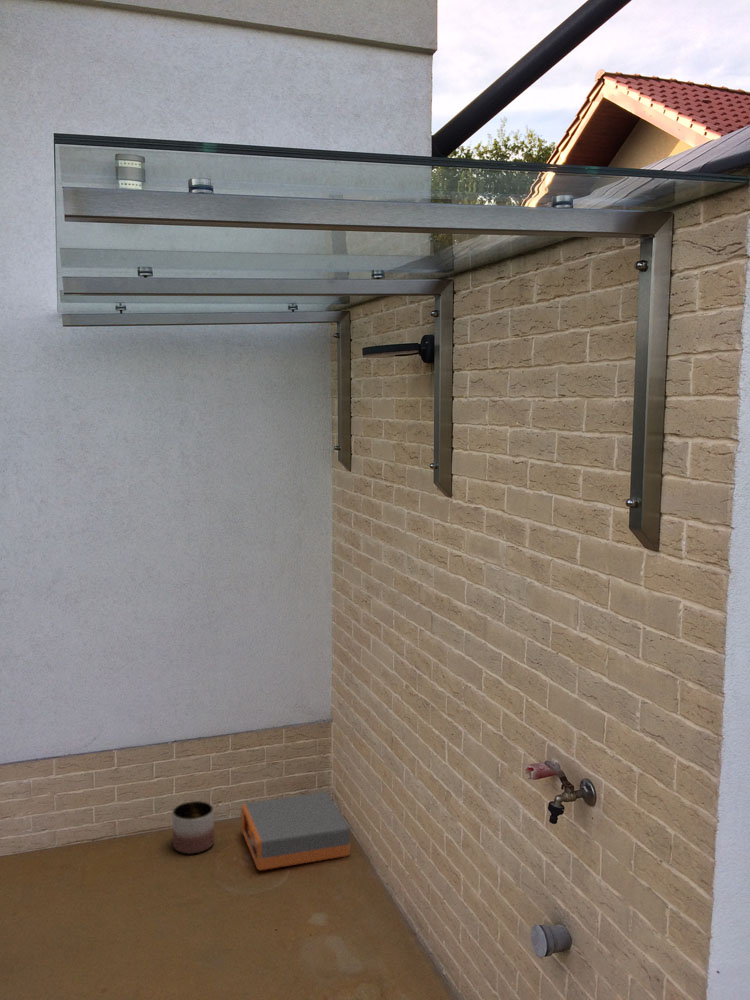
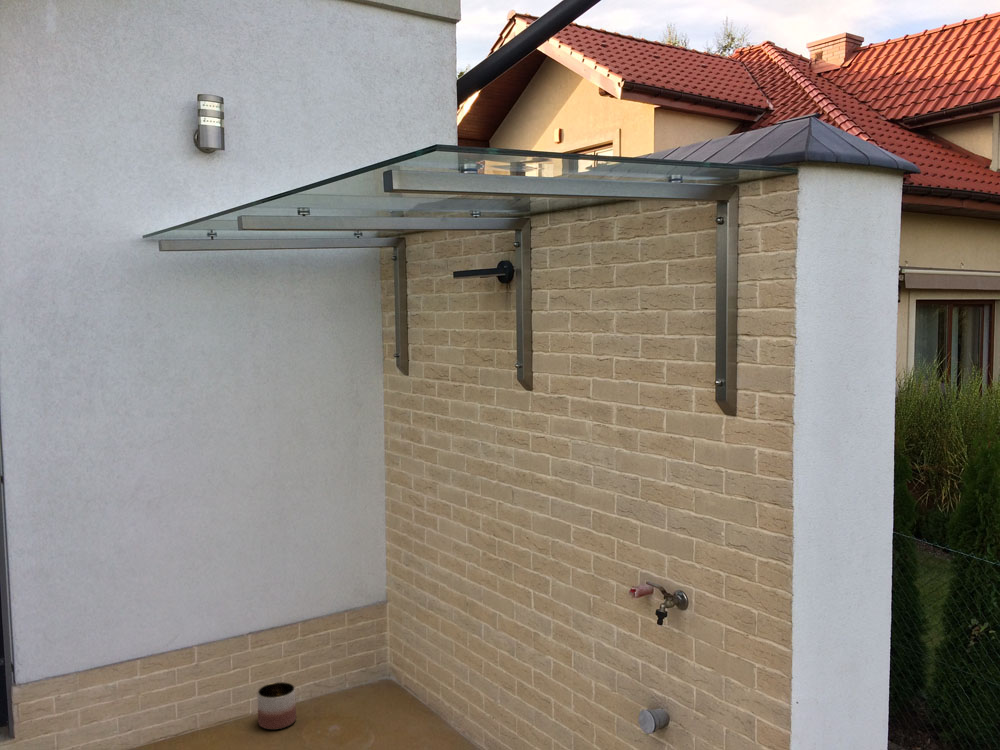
storage box: present [241,792,350,870] -> none [318,663,423,734]

